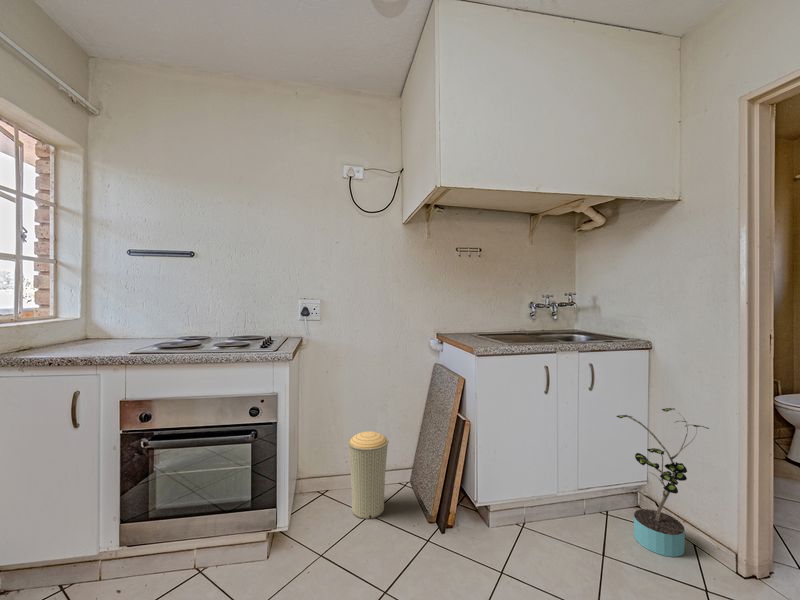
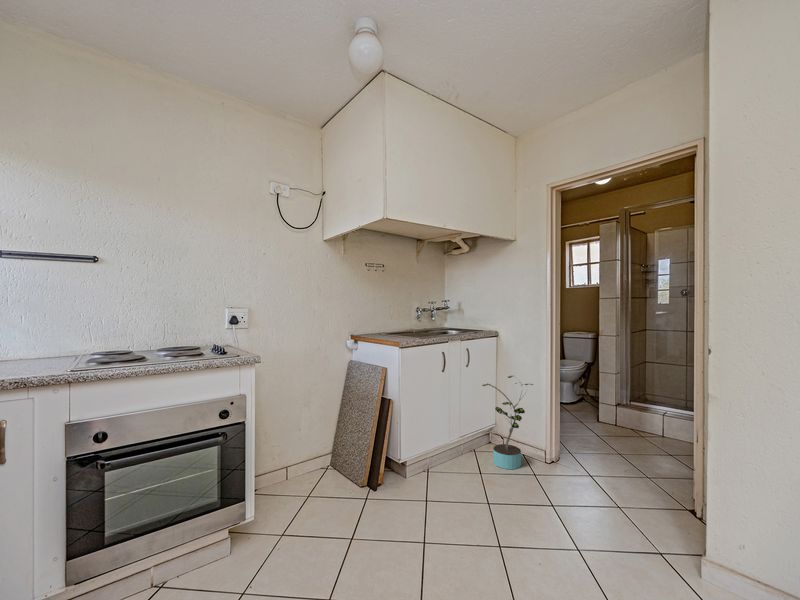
trash can: present [348,431,389,519] -> none [286,424,323,500]

